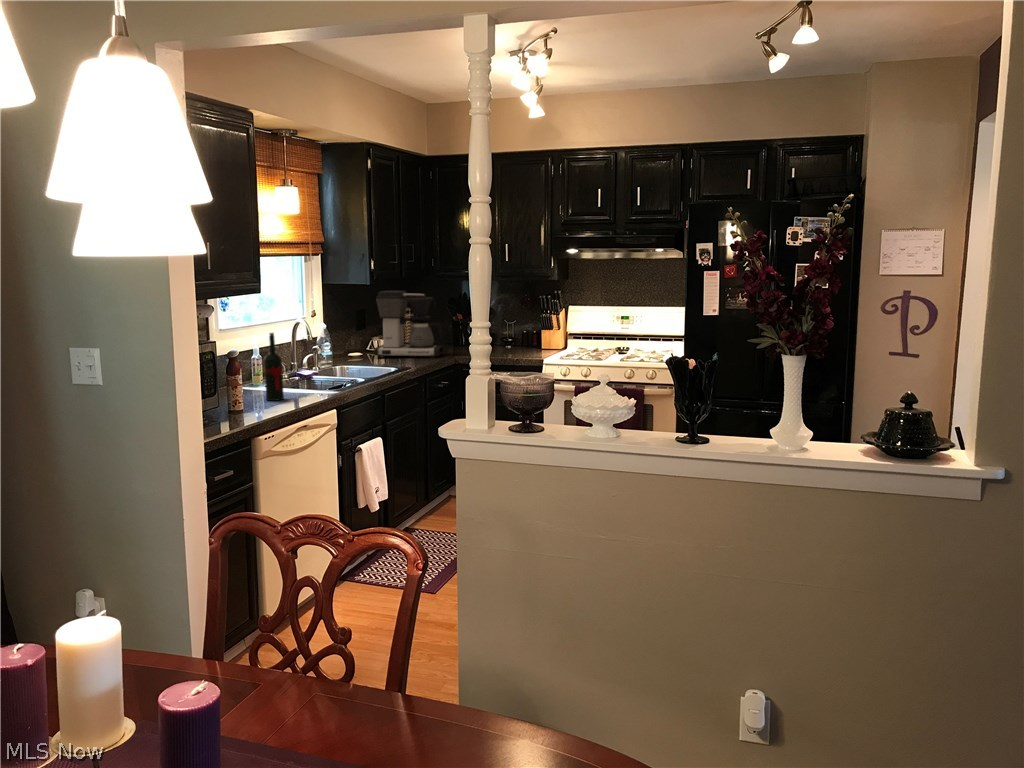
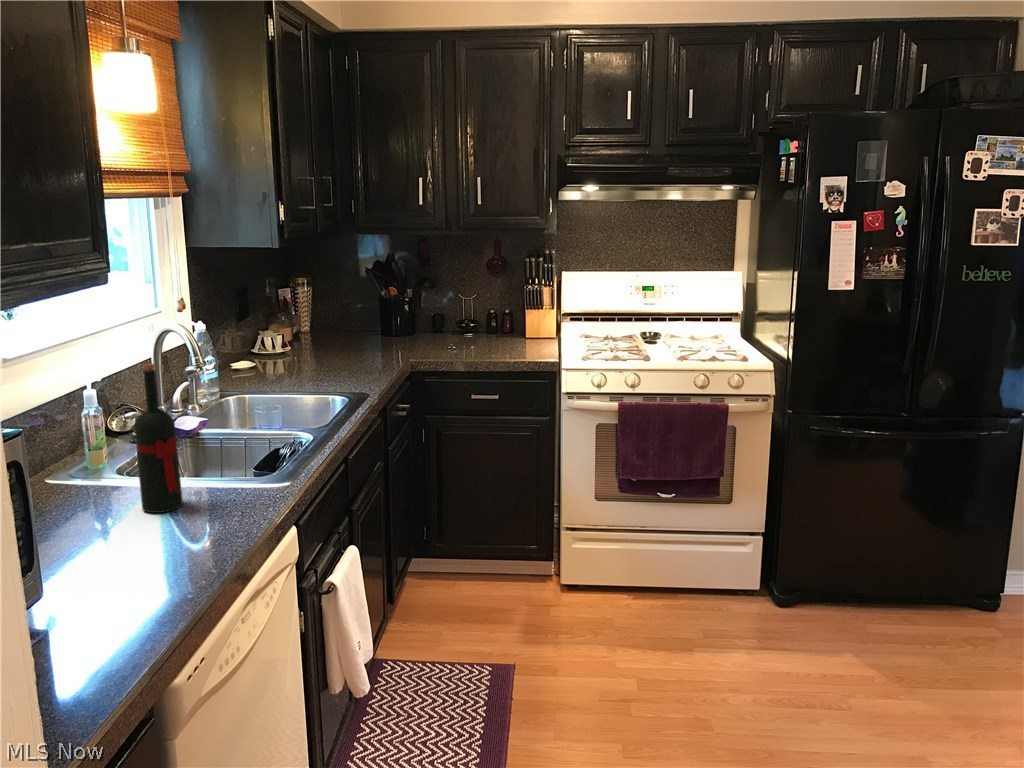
coffee maker: present [374,291,443,358] -> none [277,254,387,367]

